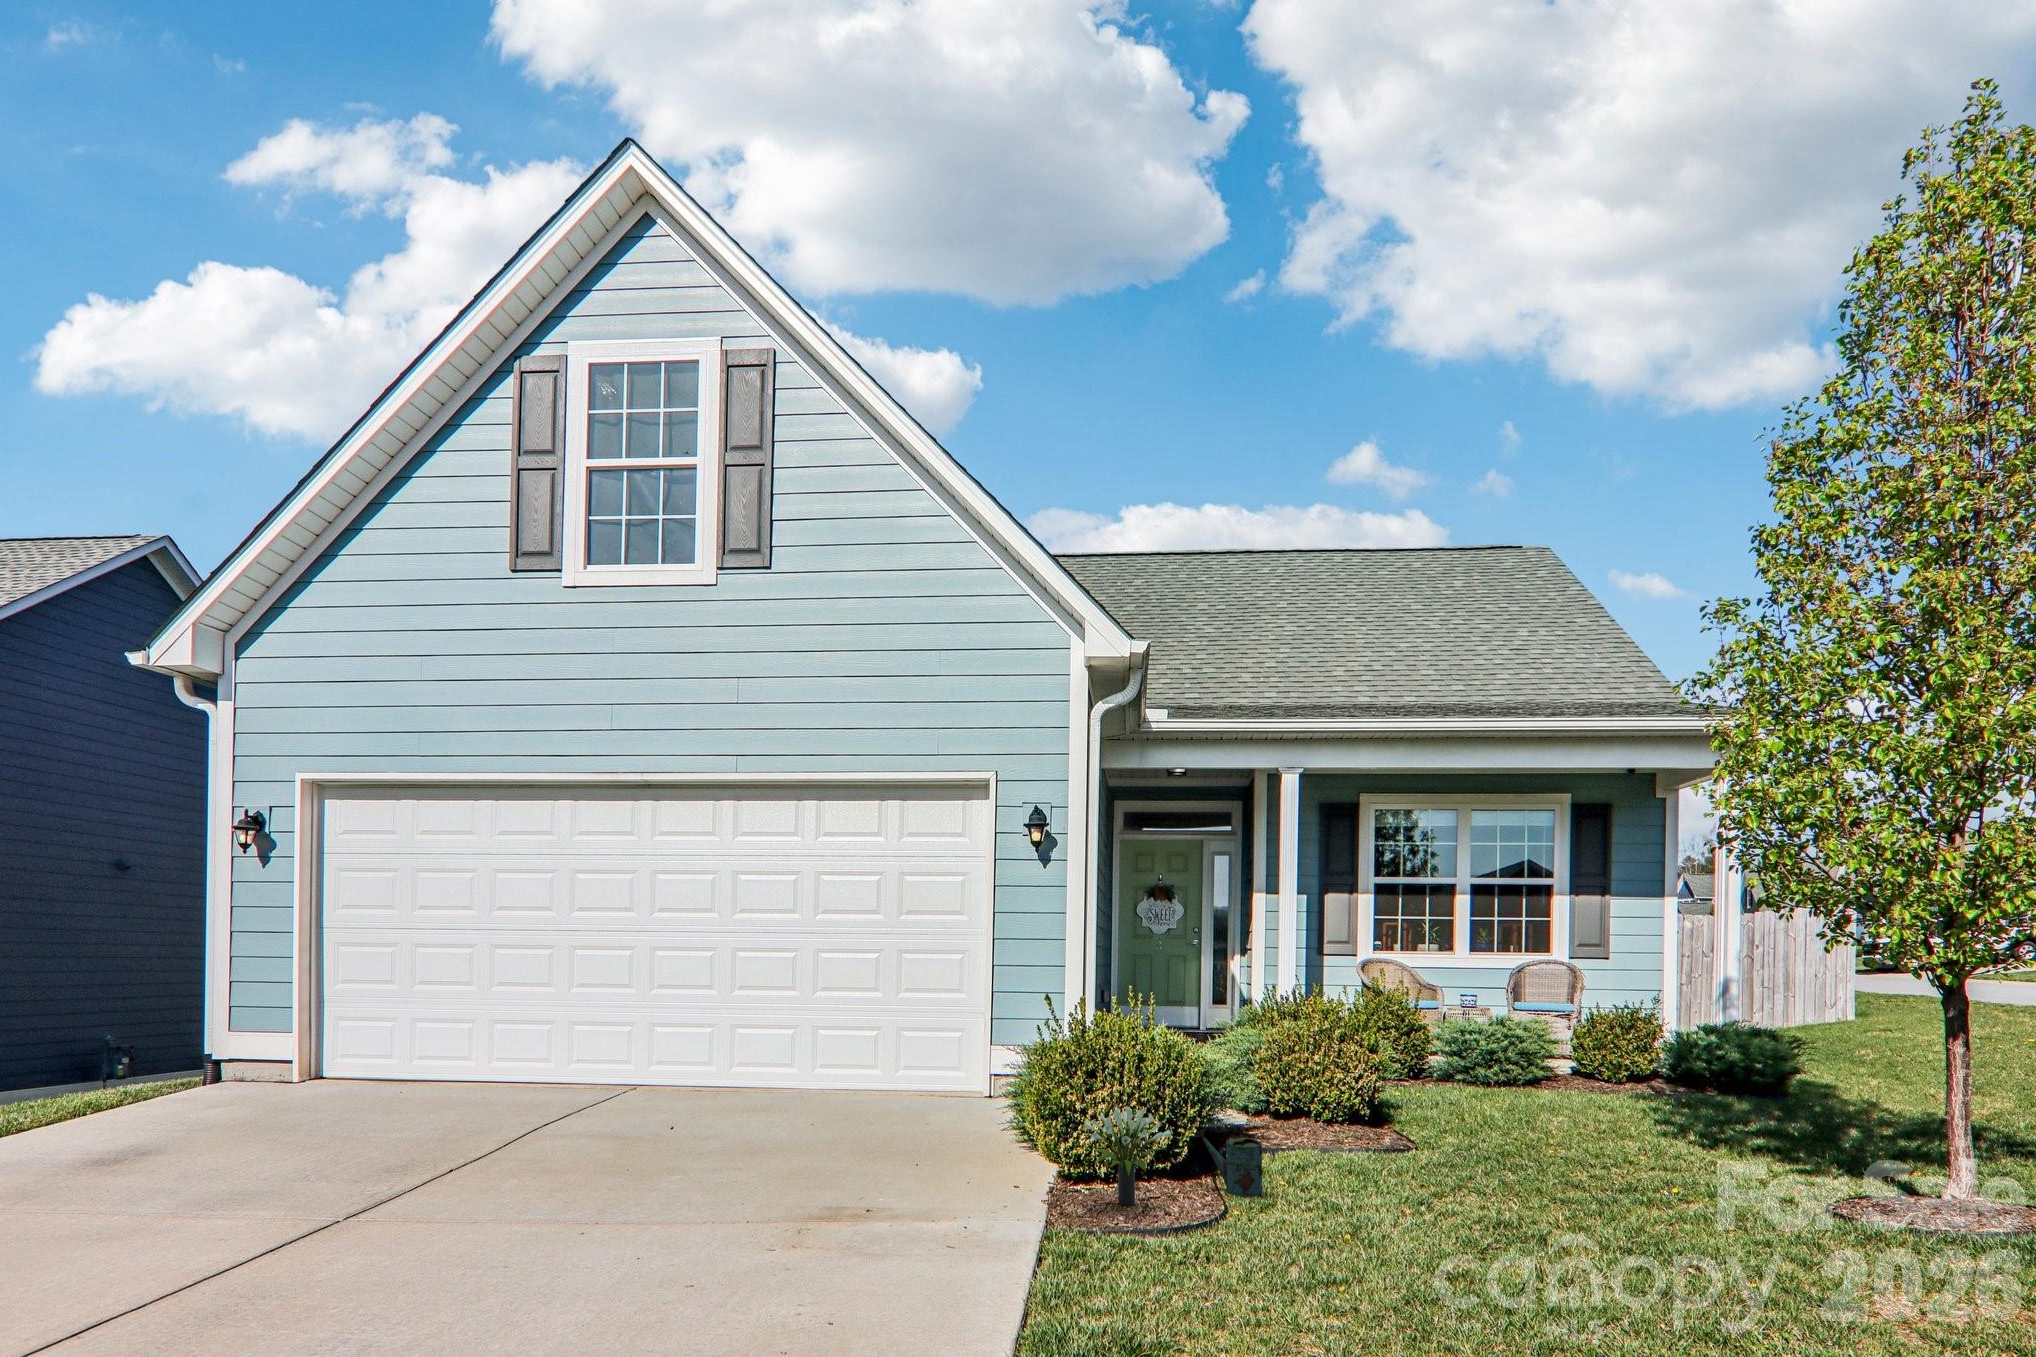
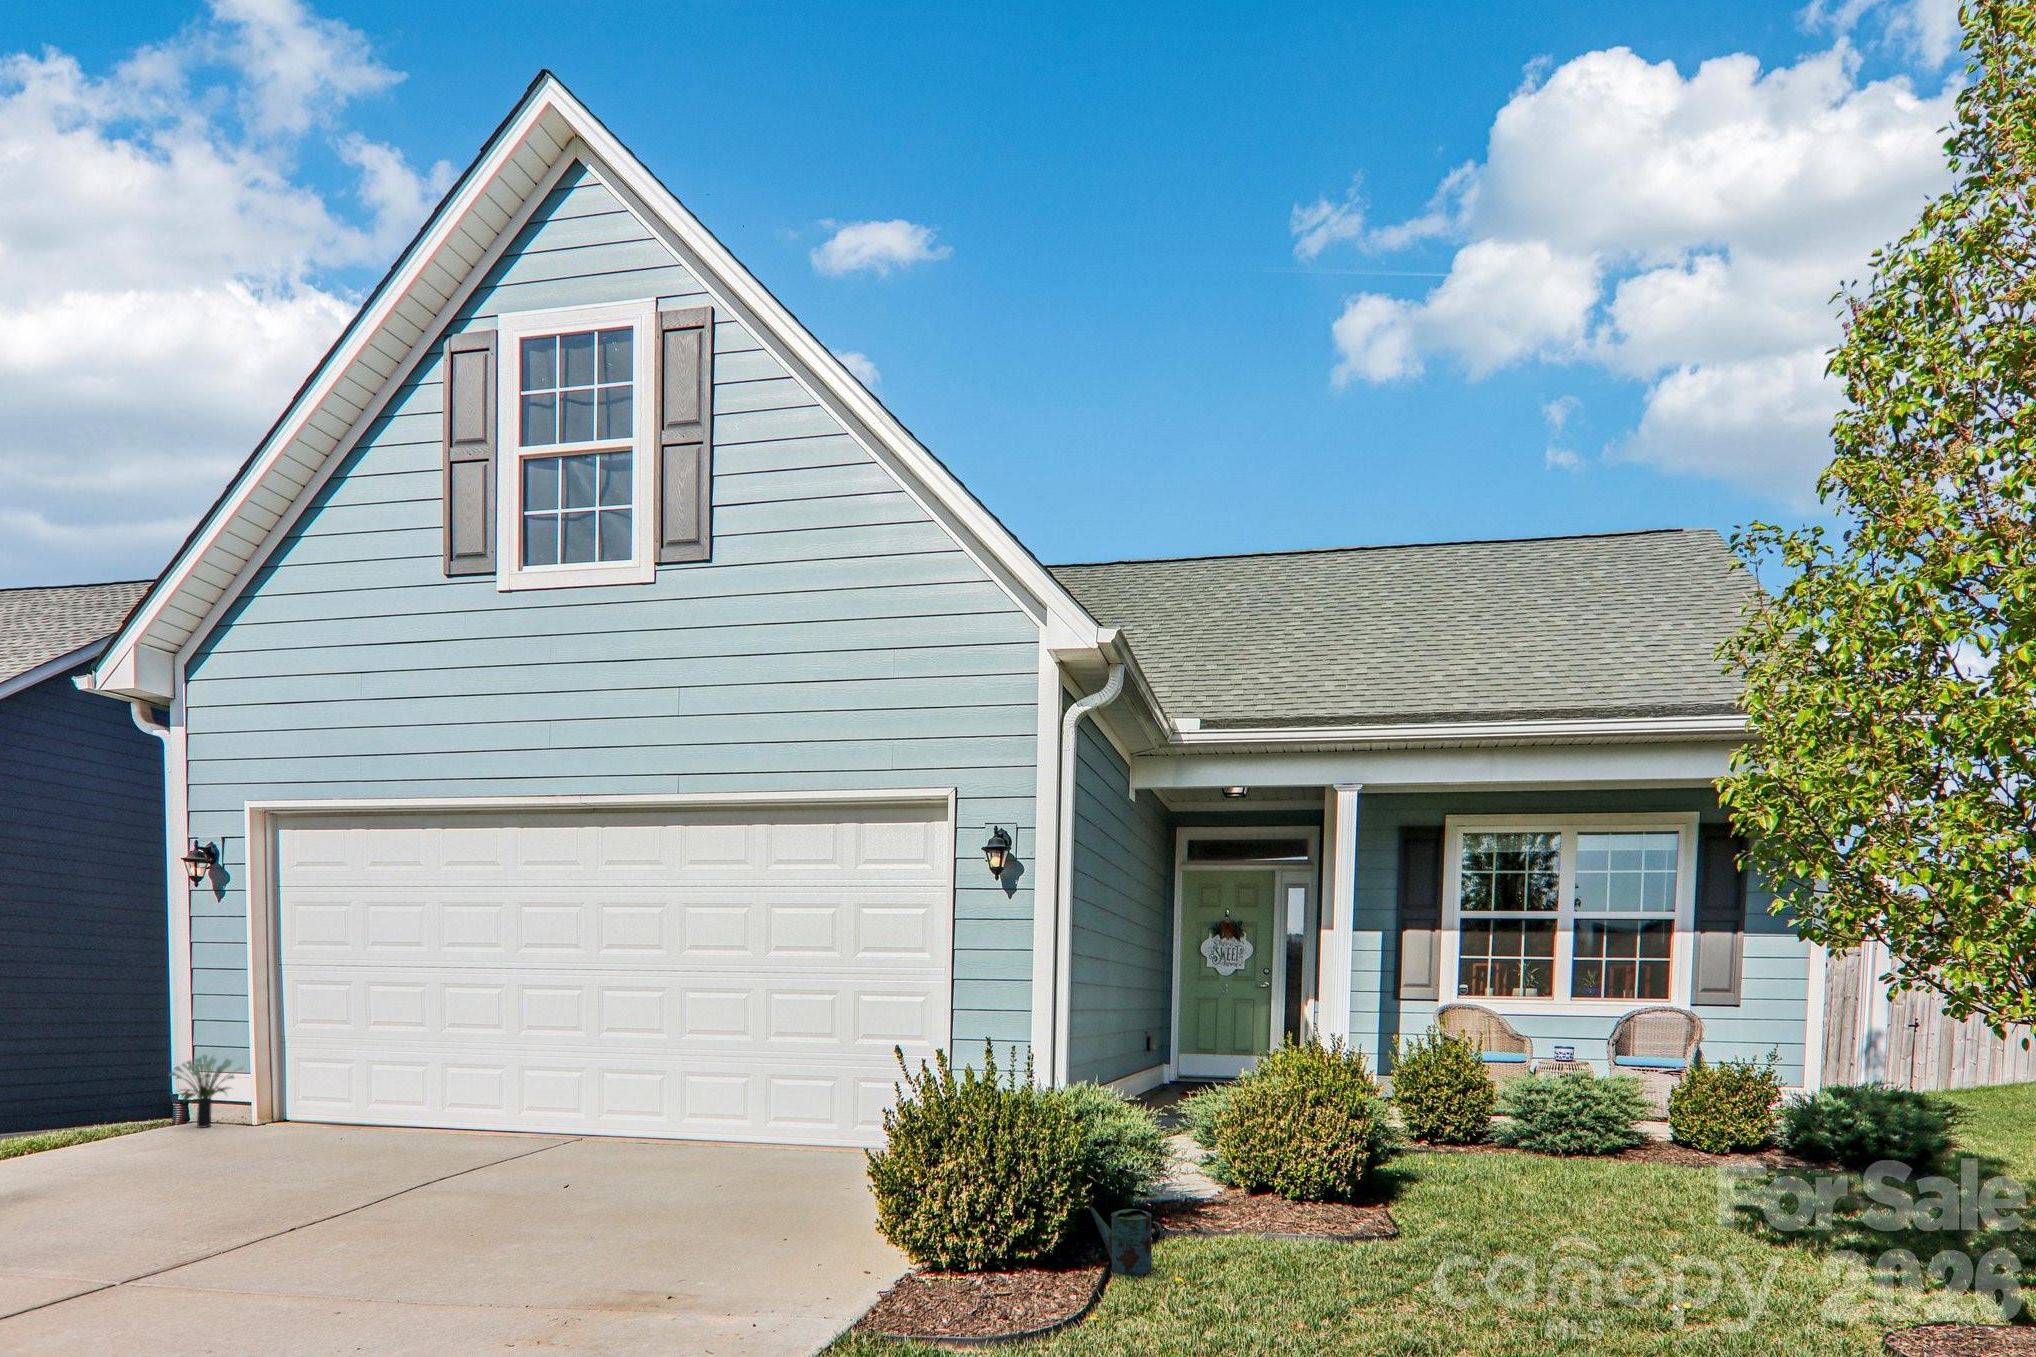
potted plant: present [1085,1107,1171,1205] -> present [170,1055,243,1128]

